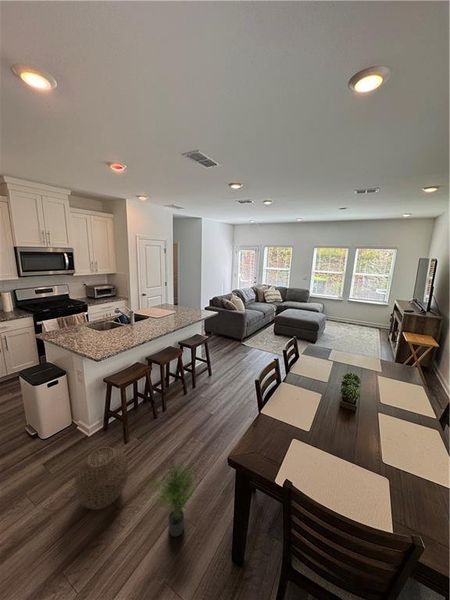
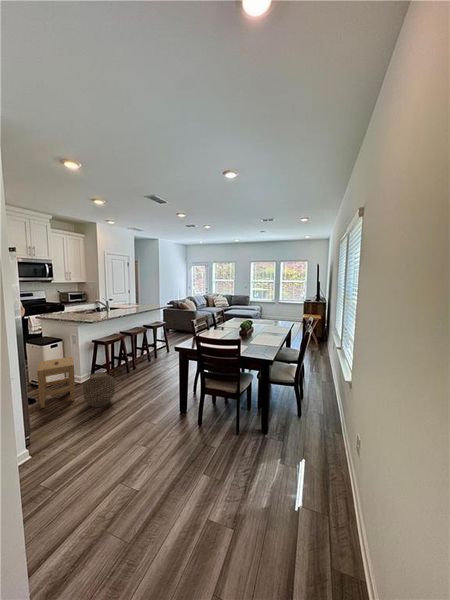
stool: none [6,407,76,499] -> present [37,357,75,408]
potted plant: present [155,460,196,537] -> none [128,366,161,411]

